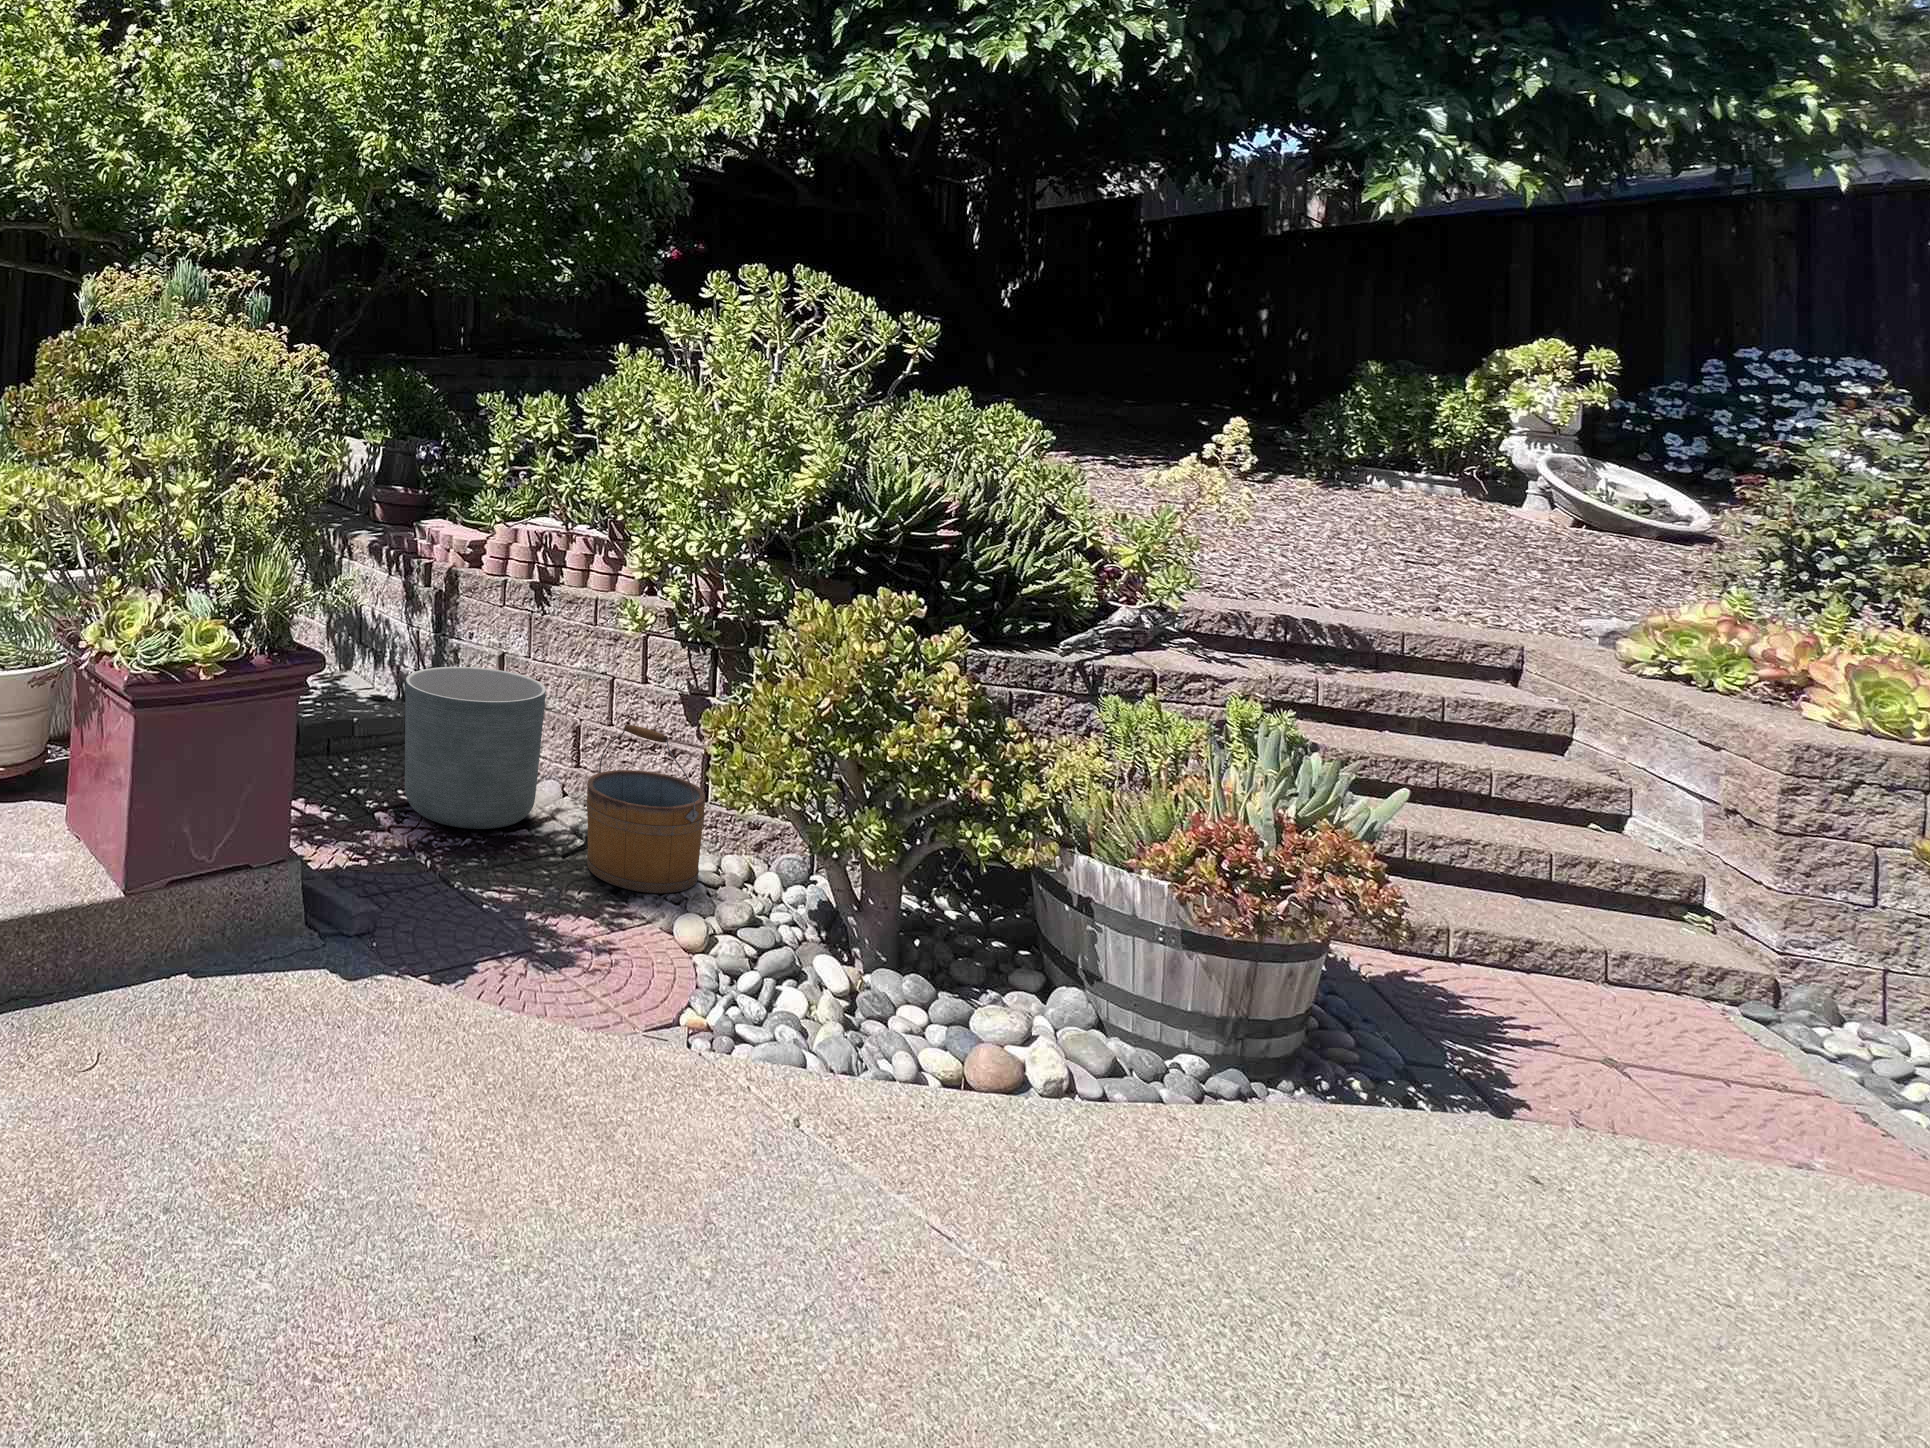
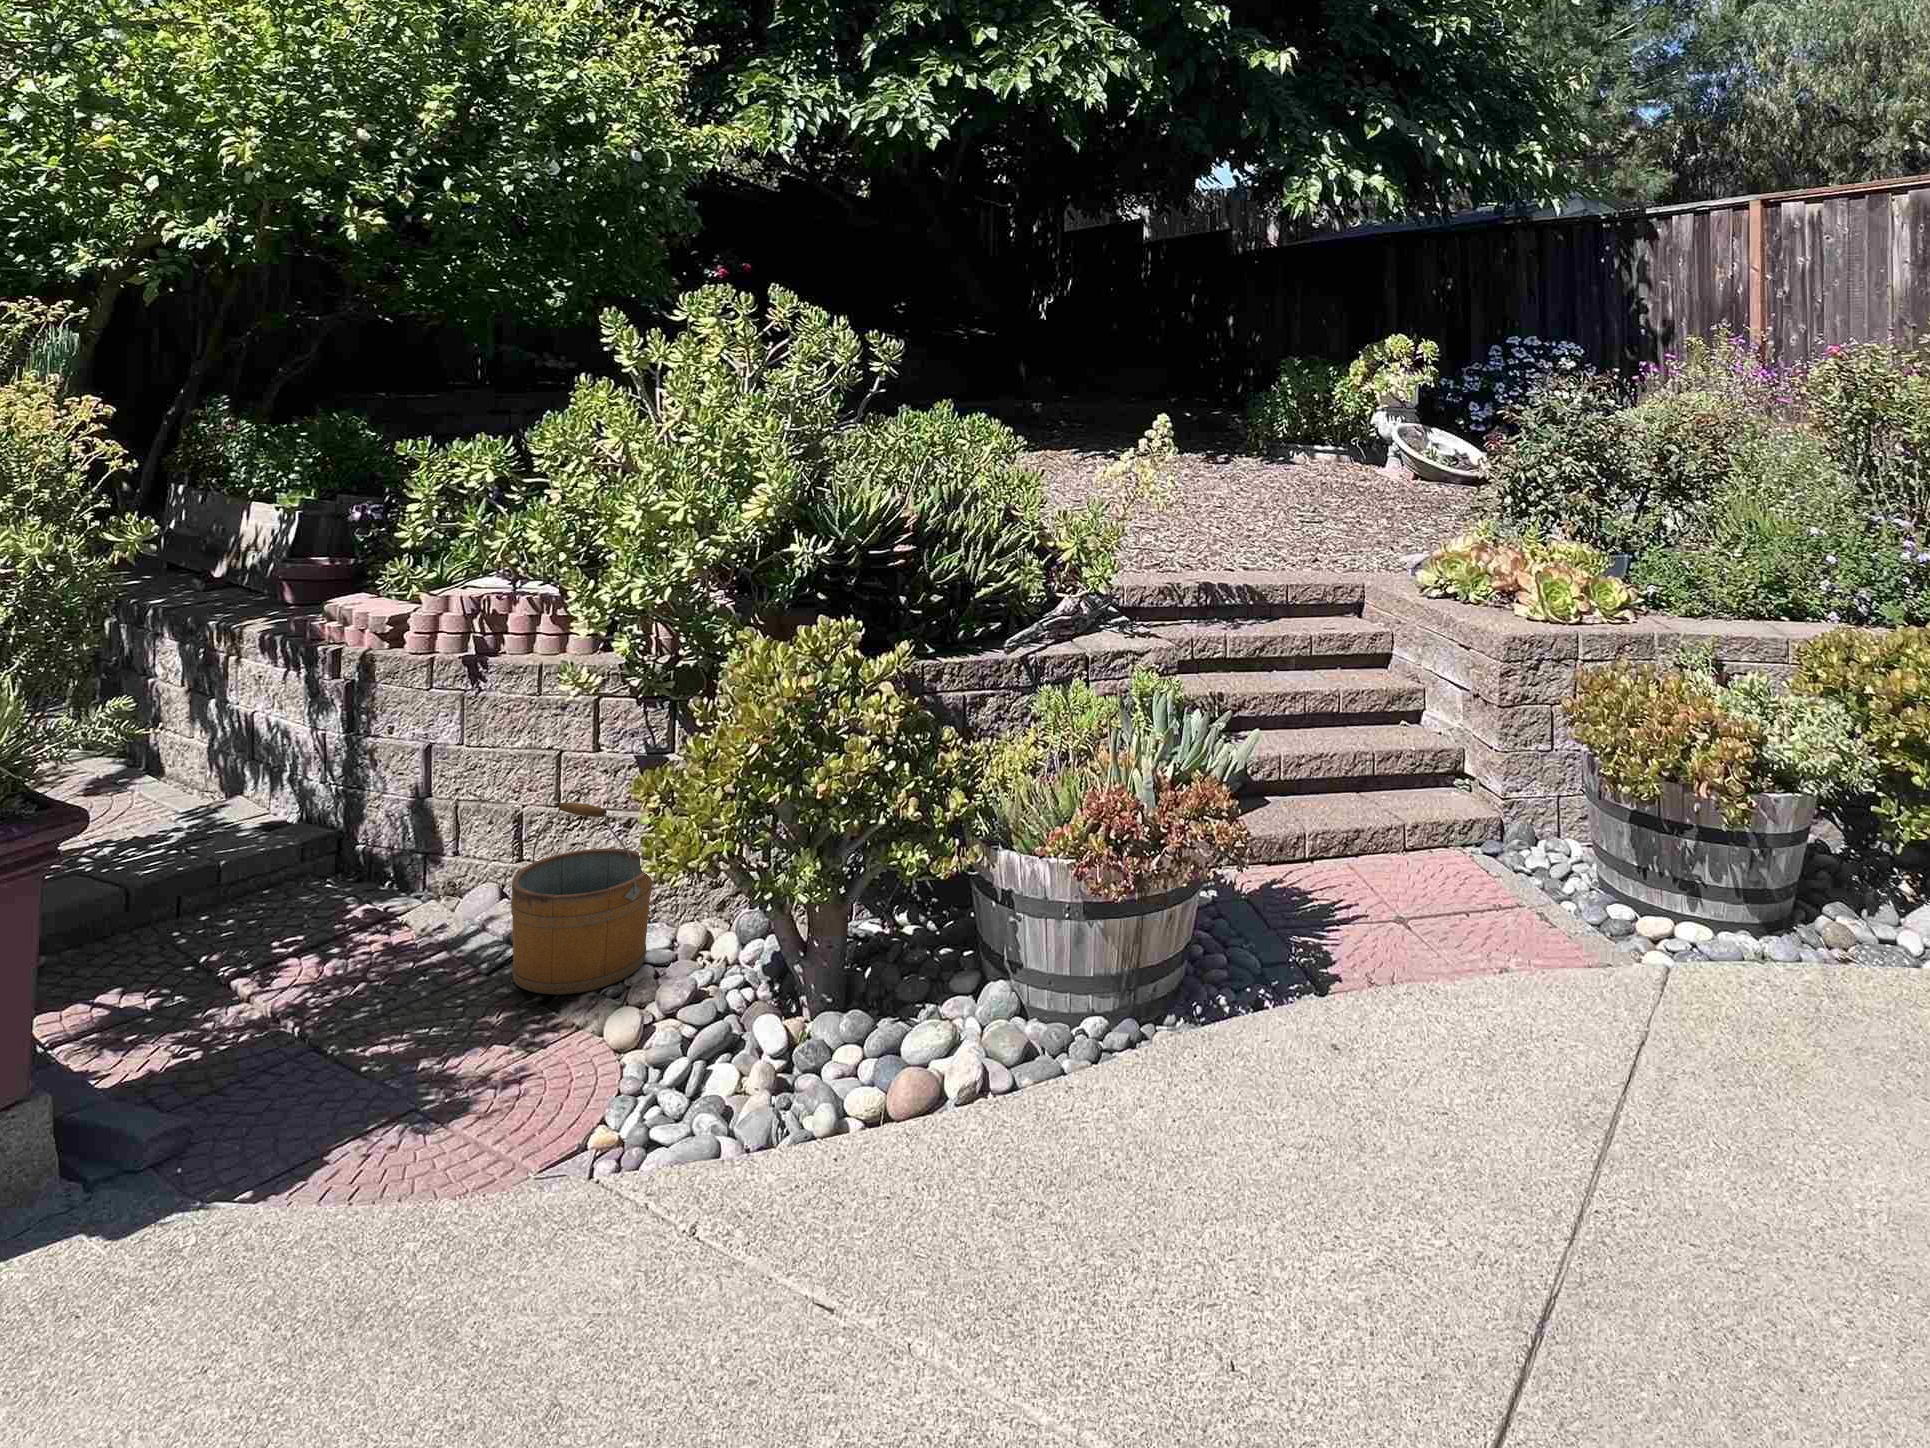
planter: present [405,667,546,829] -> none [284,760,476,964]

